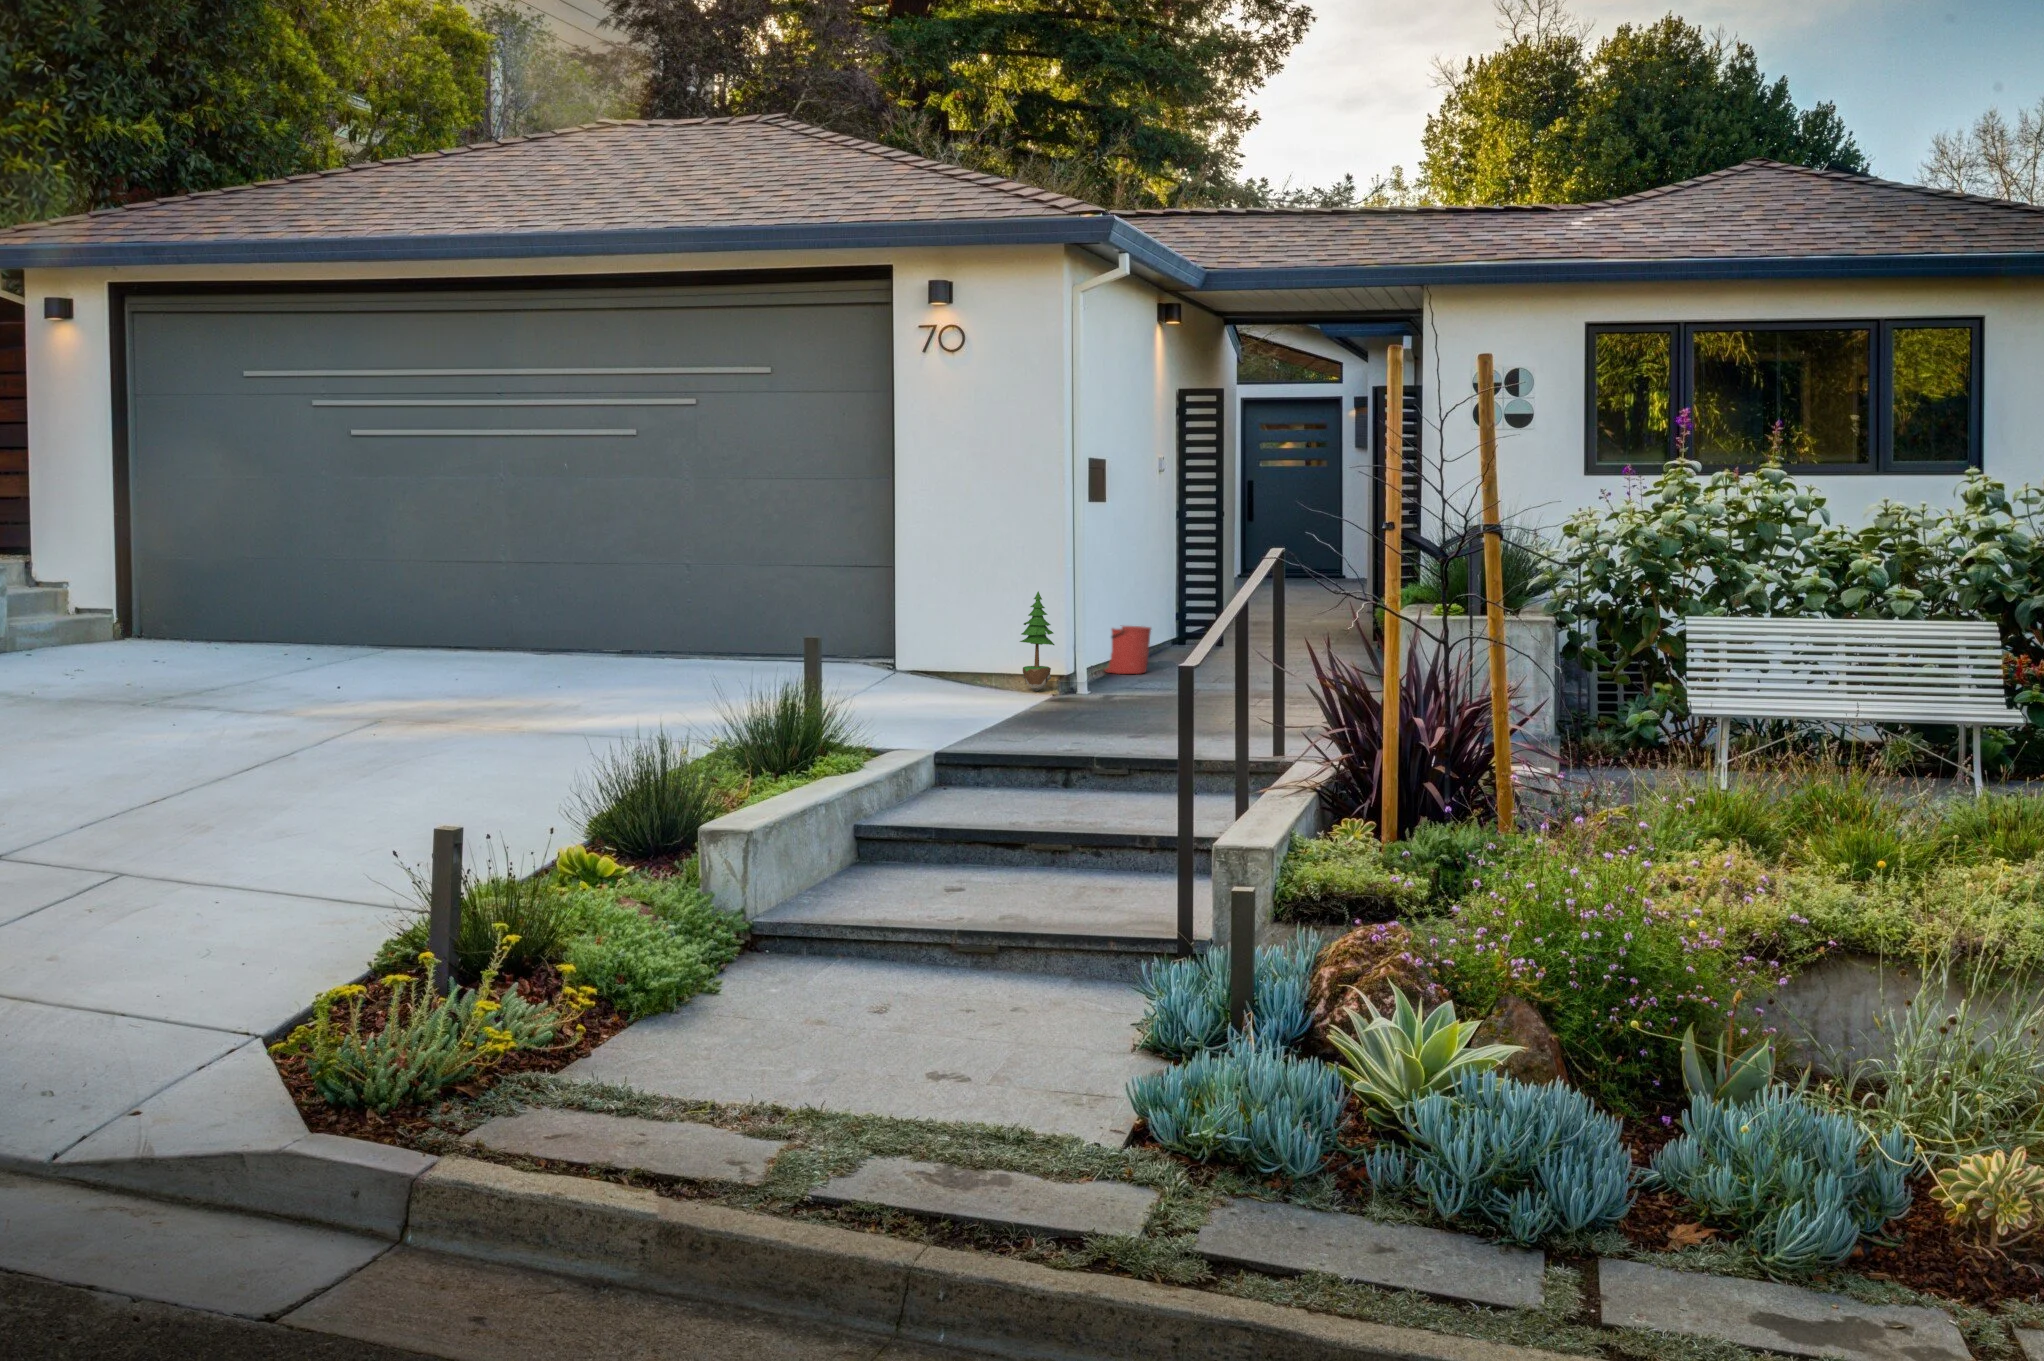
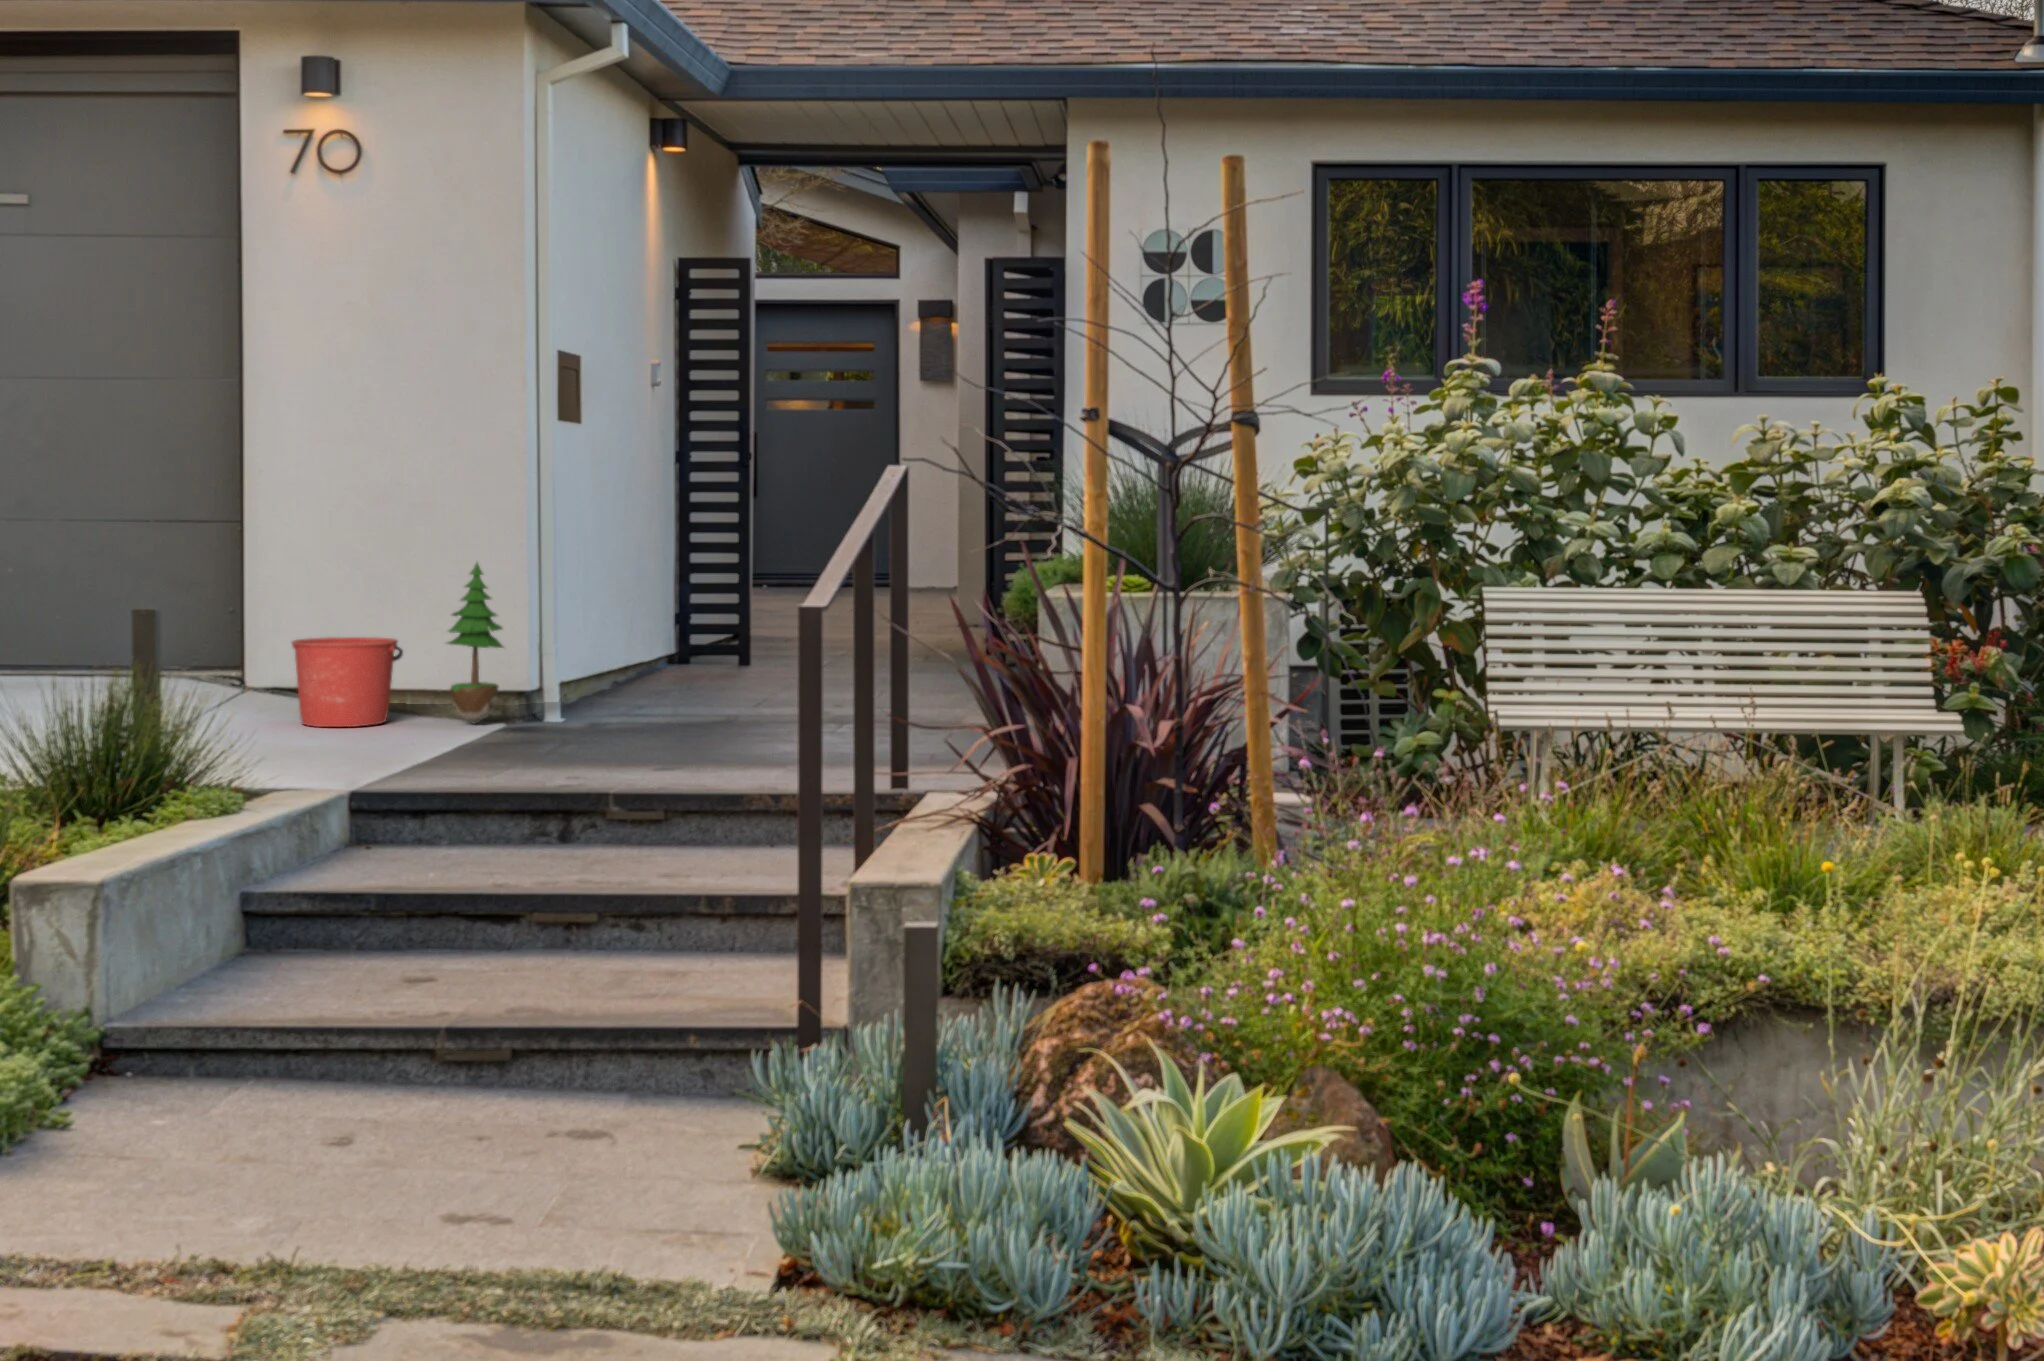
bucket: present [1105,626,1151,674] -> present [292,637,403,727]

